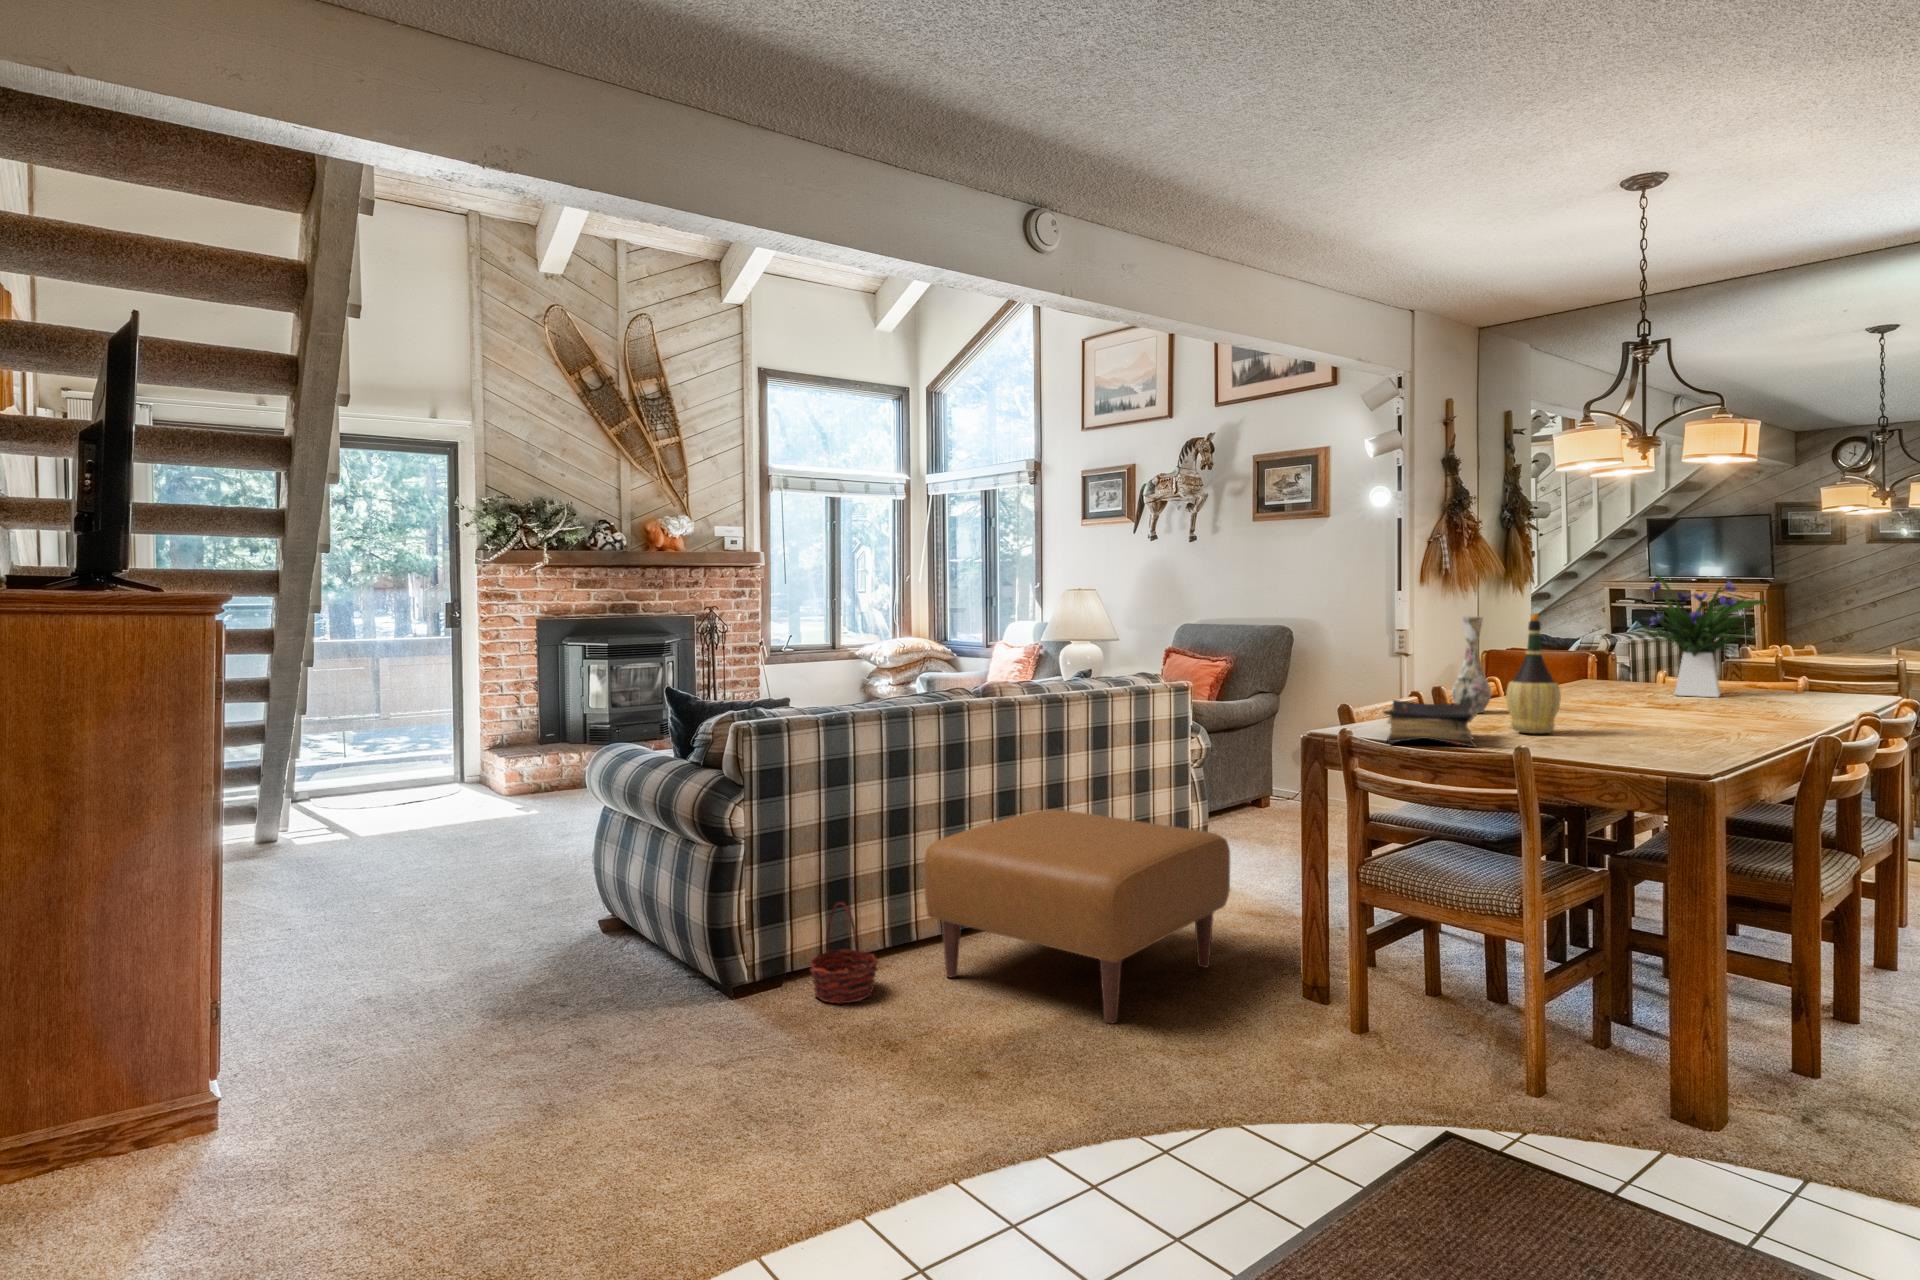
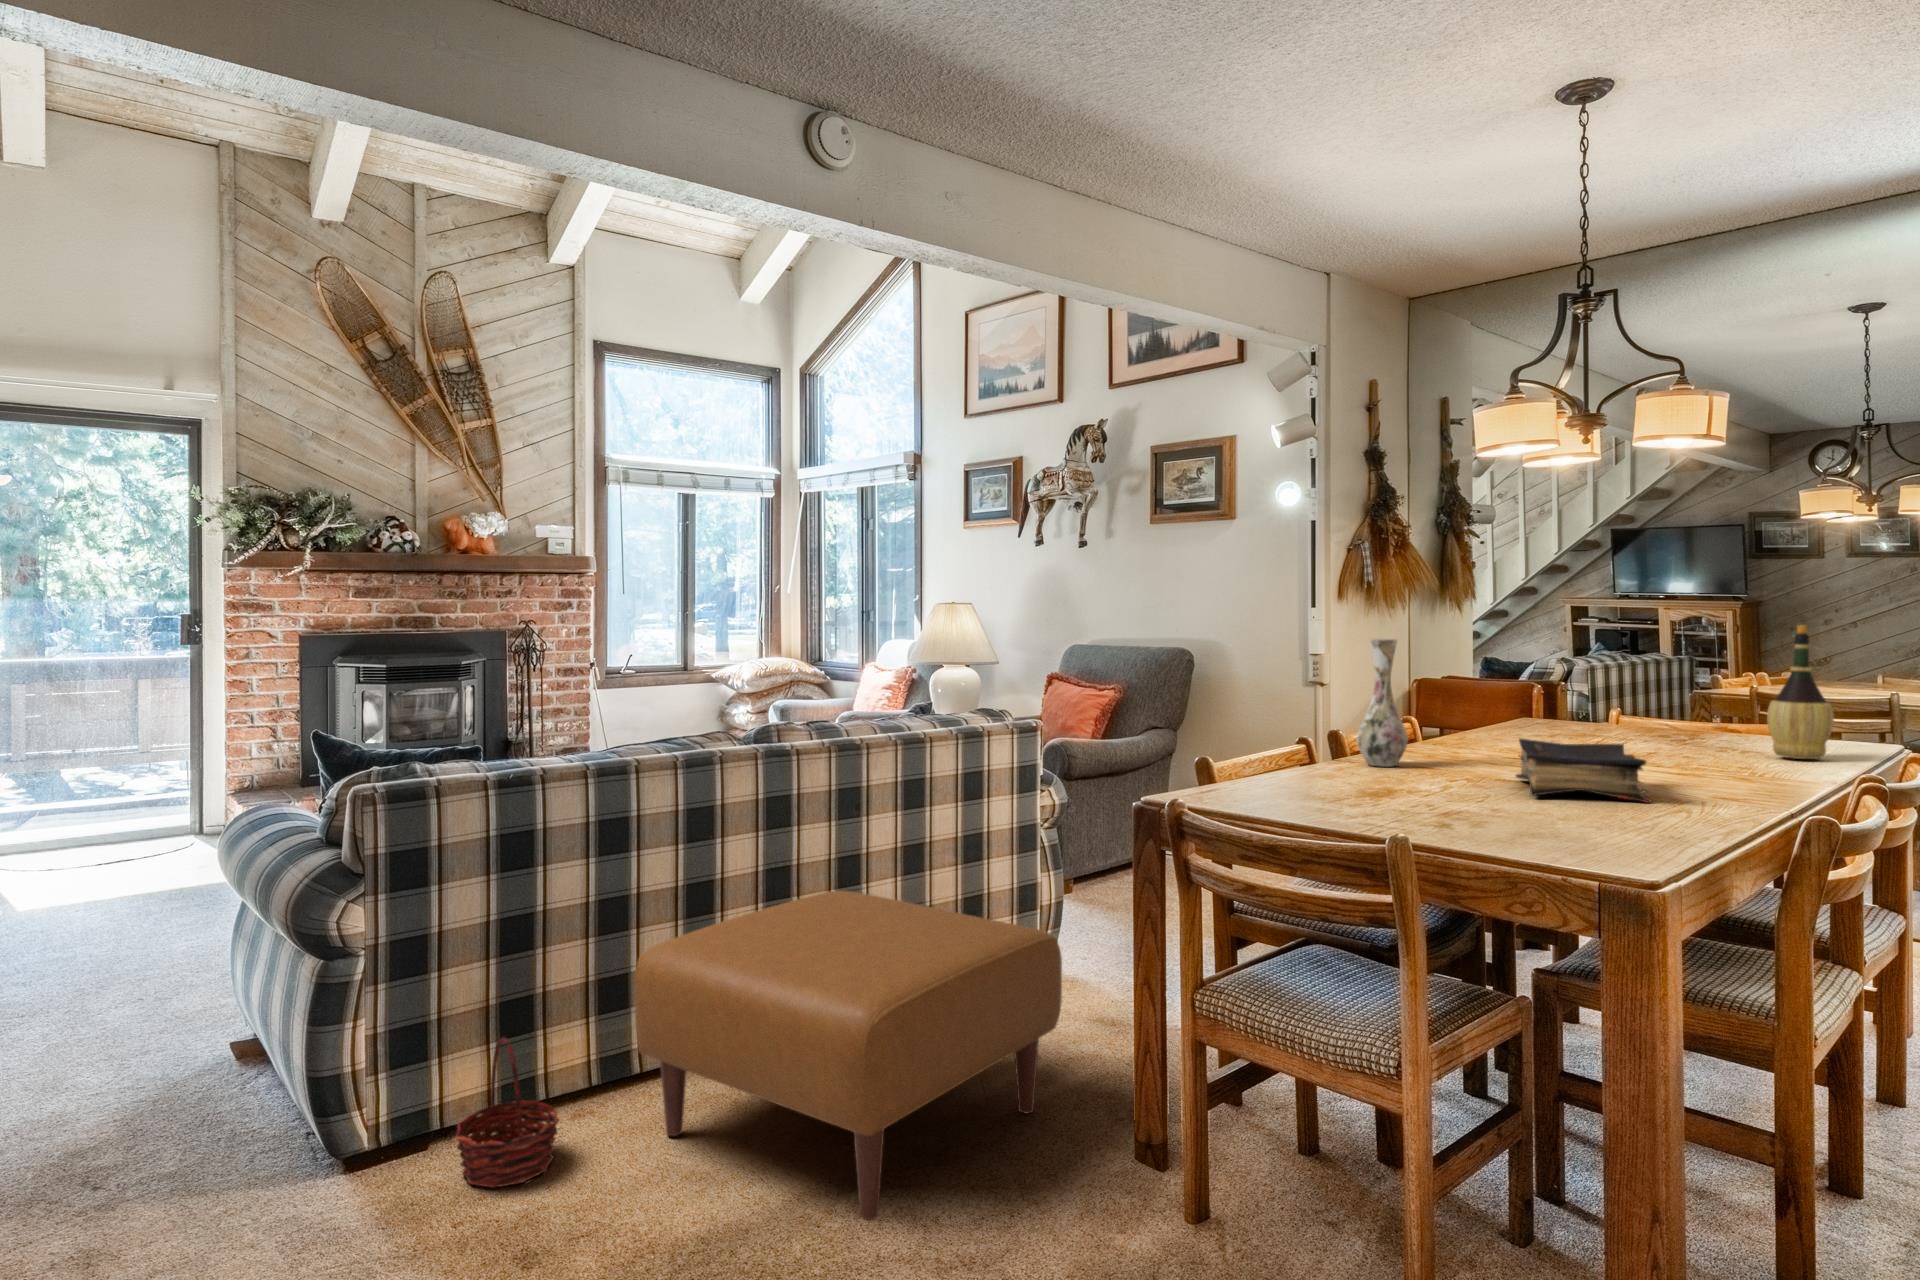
flower arrangement: present [1641,574,1768,697] -> none [1584,584,1757,743]
wine bottle: present [1506,613,1561,733] -> present [1767,625,1834,759]
book: present [1383,700,1478,747] -> present [1516,739,1651,803]

